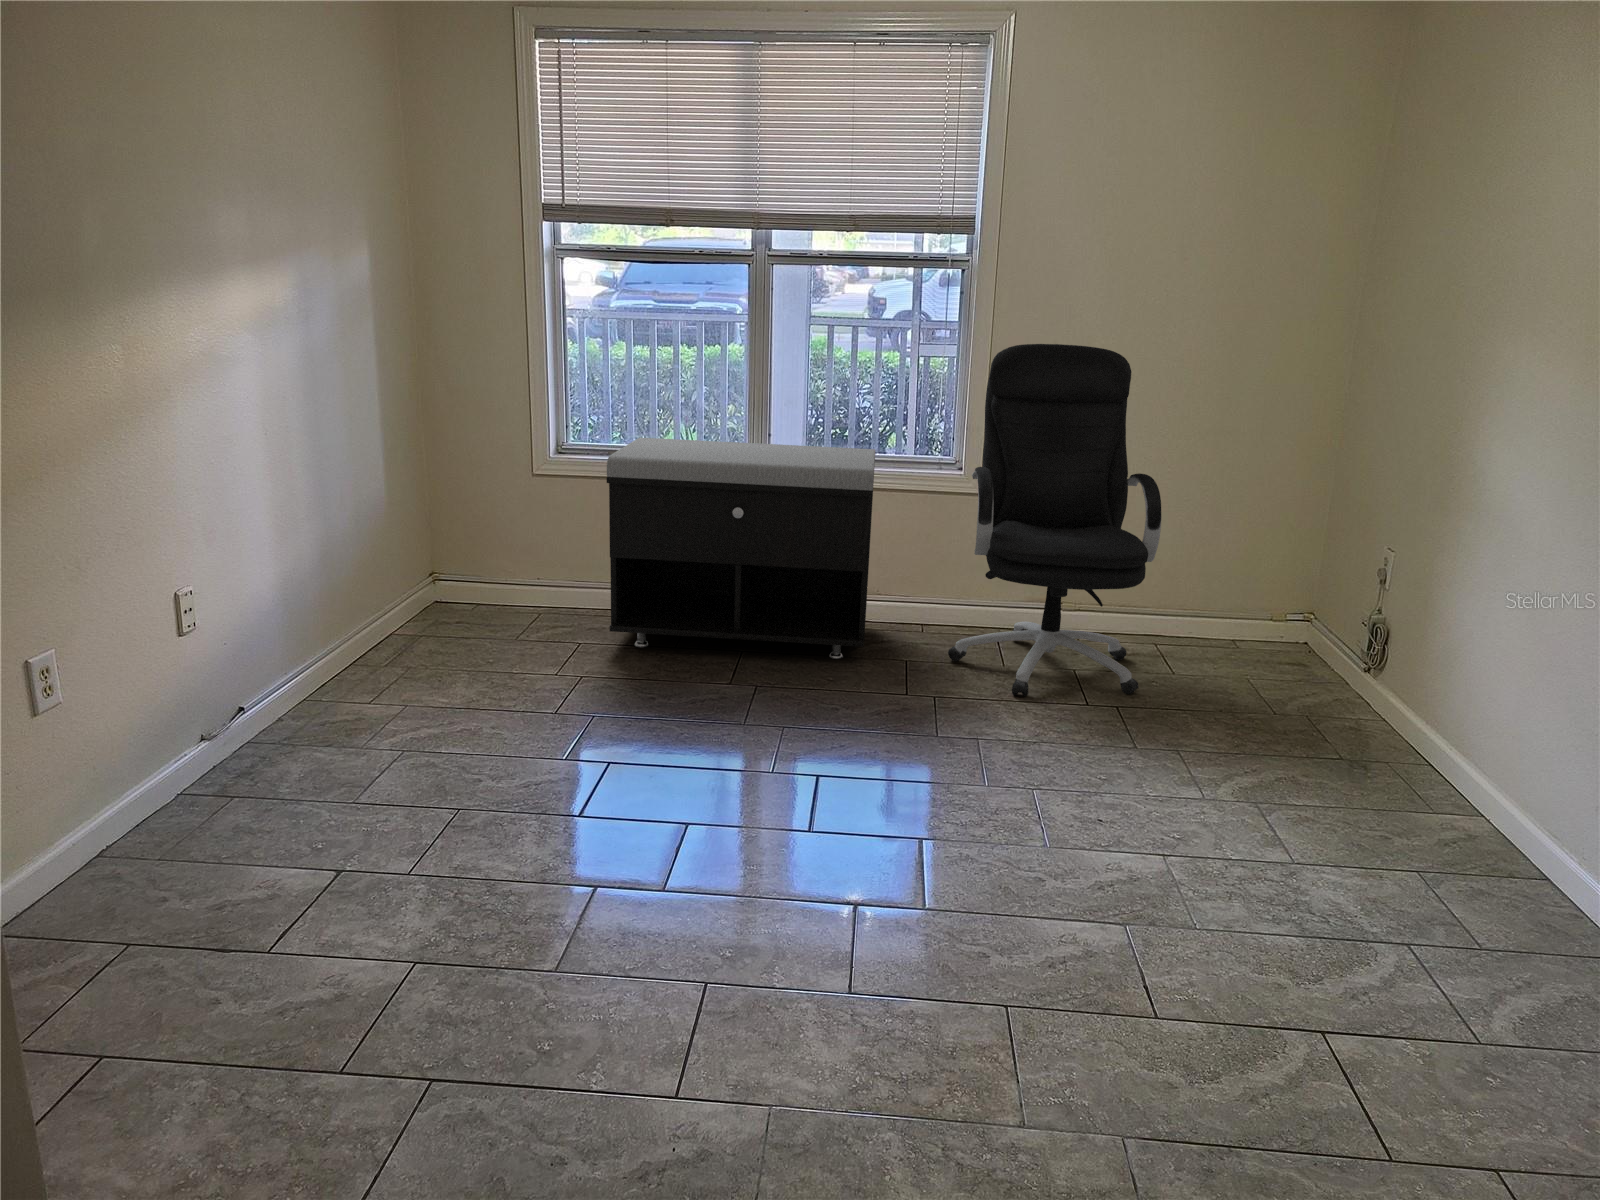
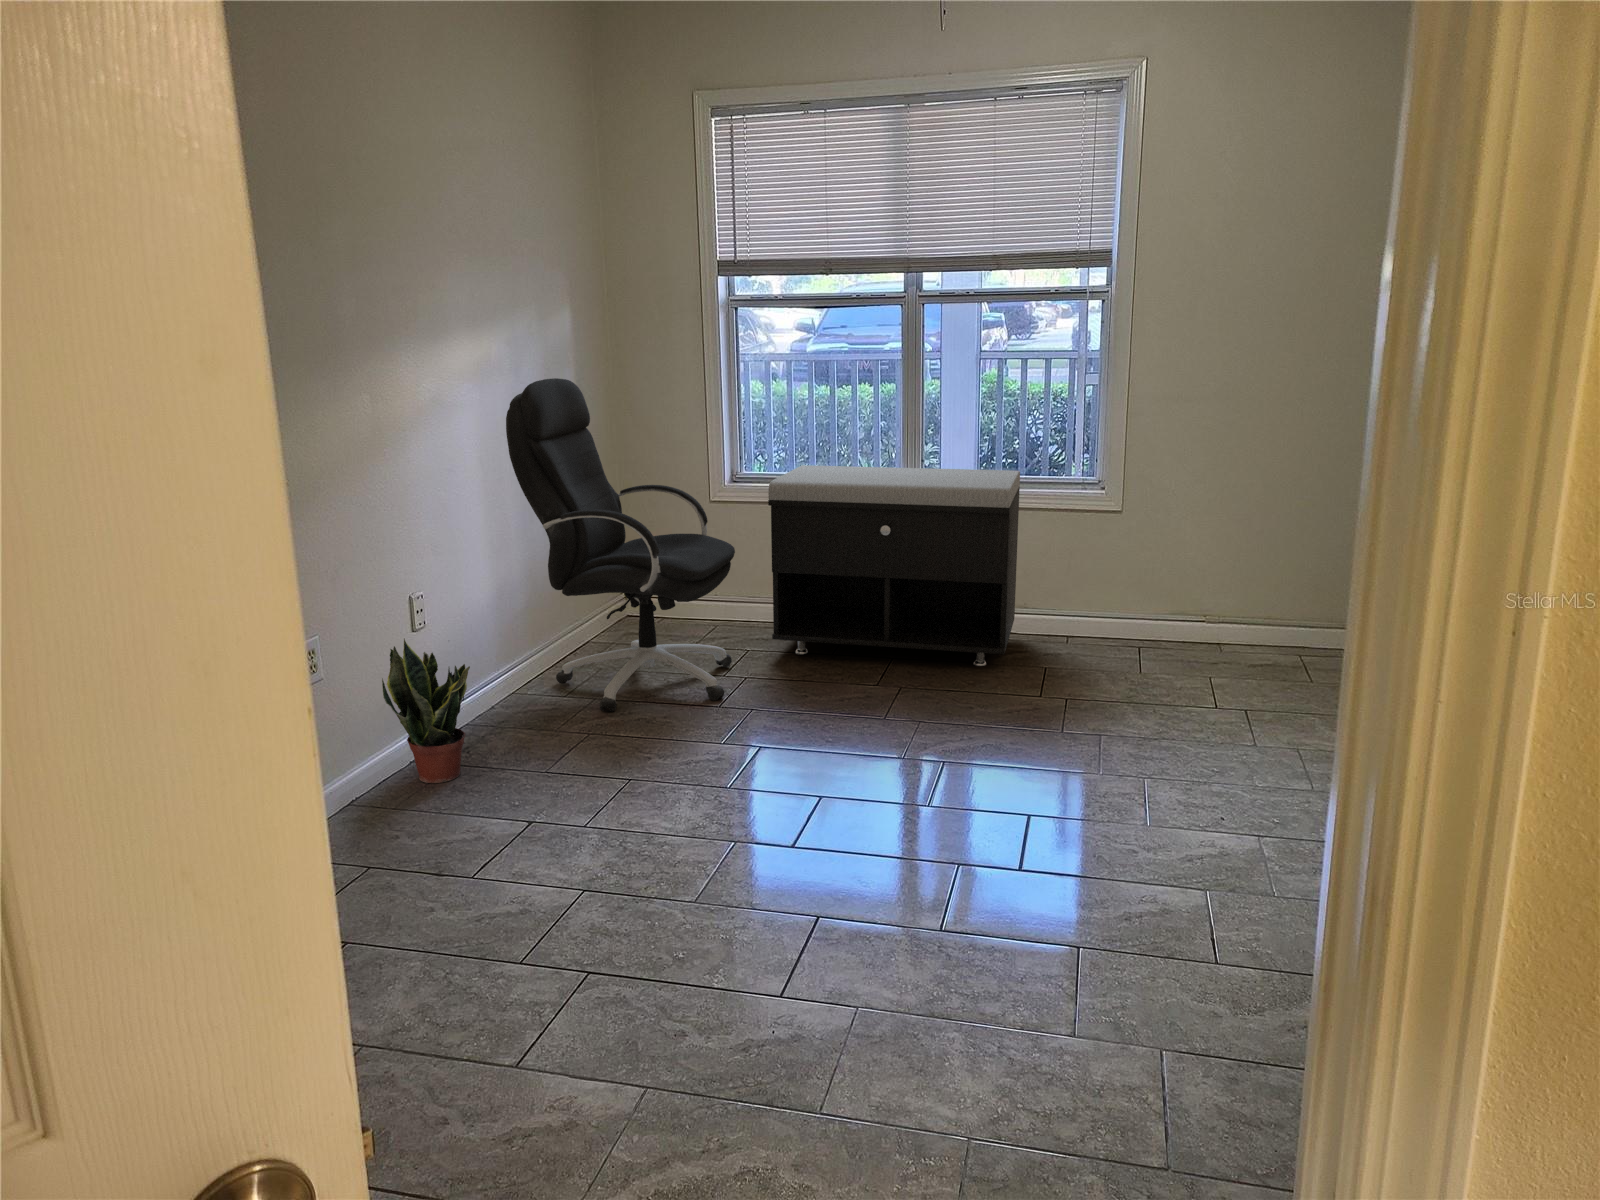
office chair: present [948,344,1161,696] -> present [506,378,735,711]
potted plant: none [140,648,257,822] -> present [382,639,470,783]

